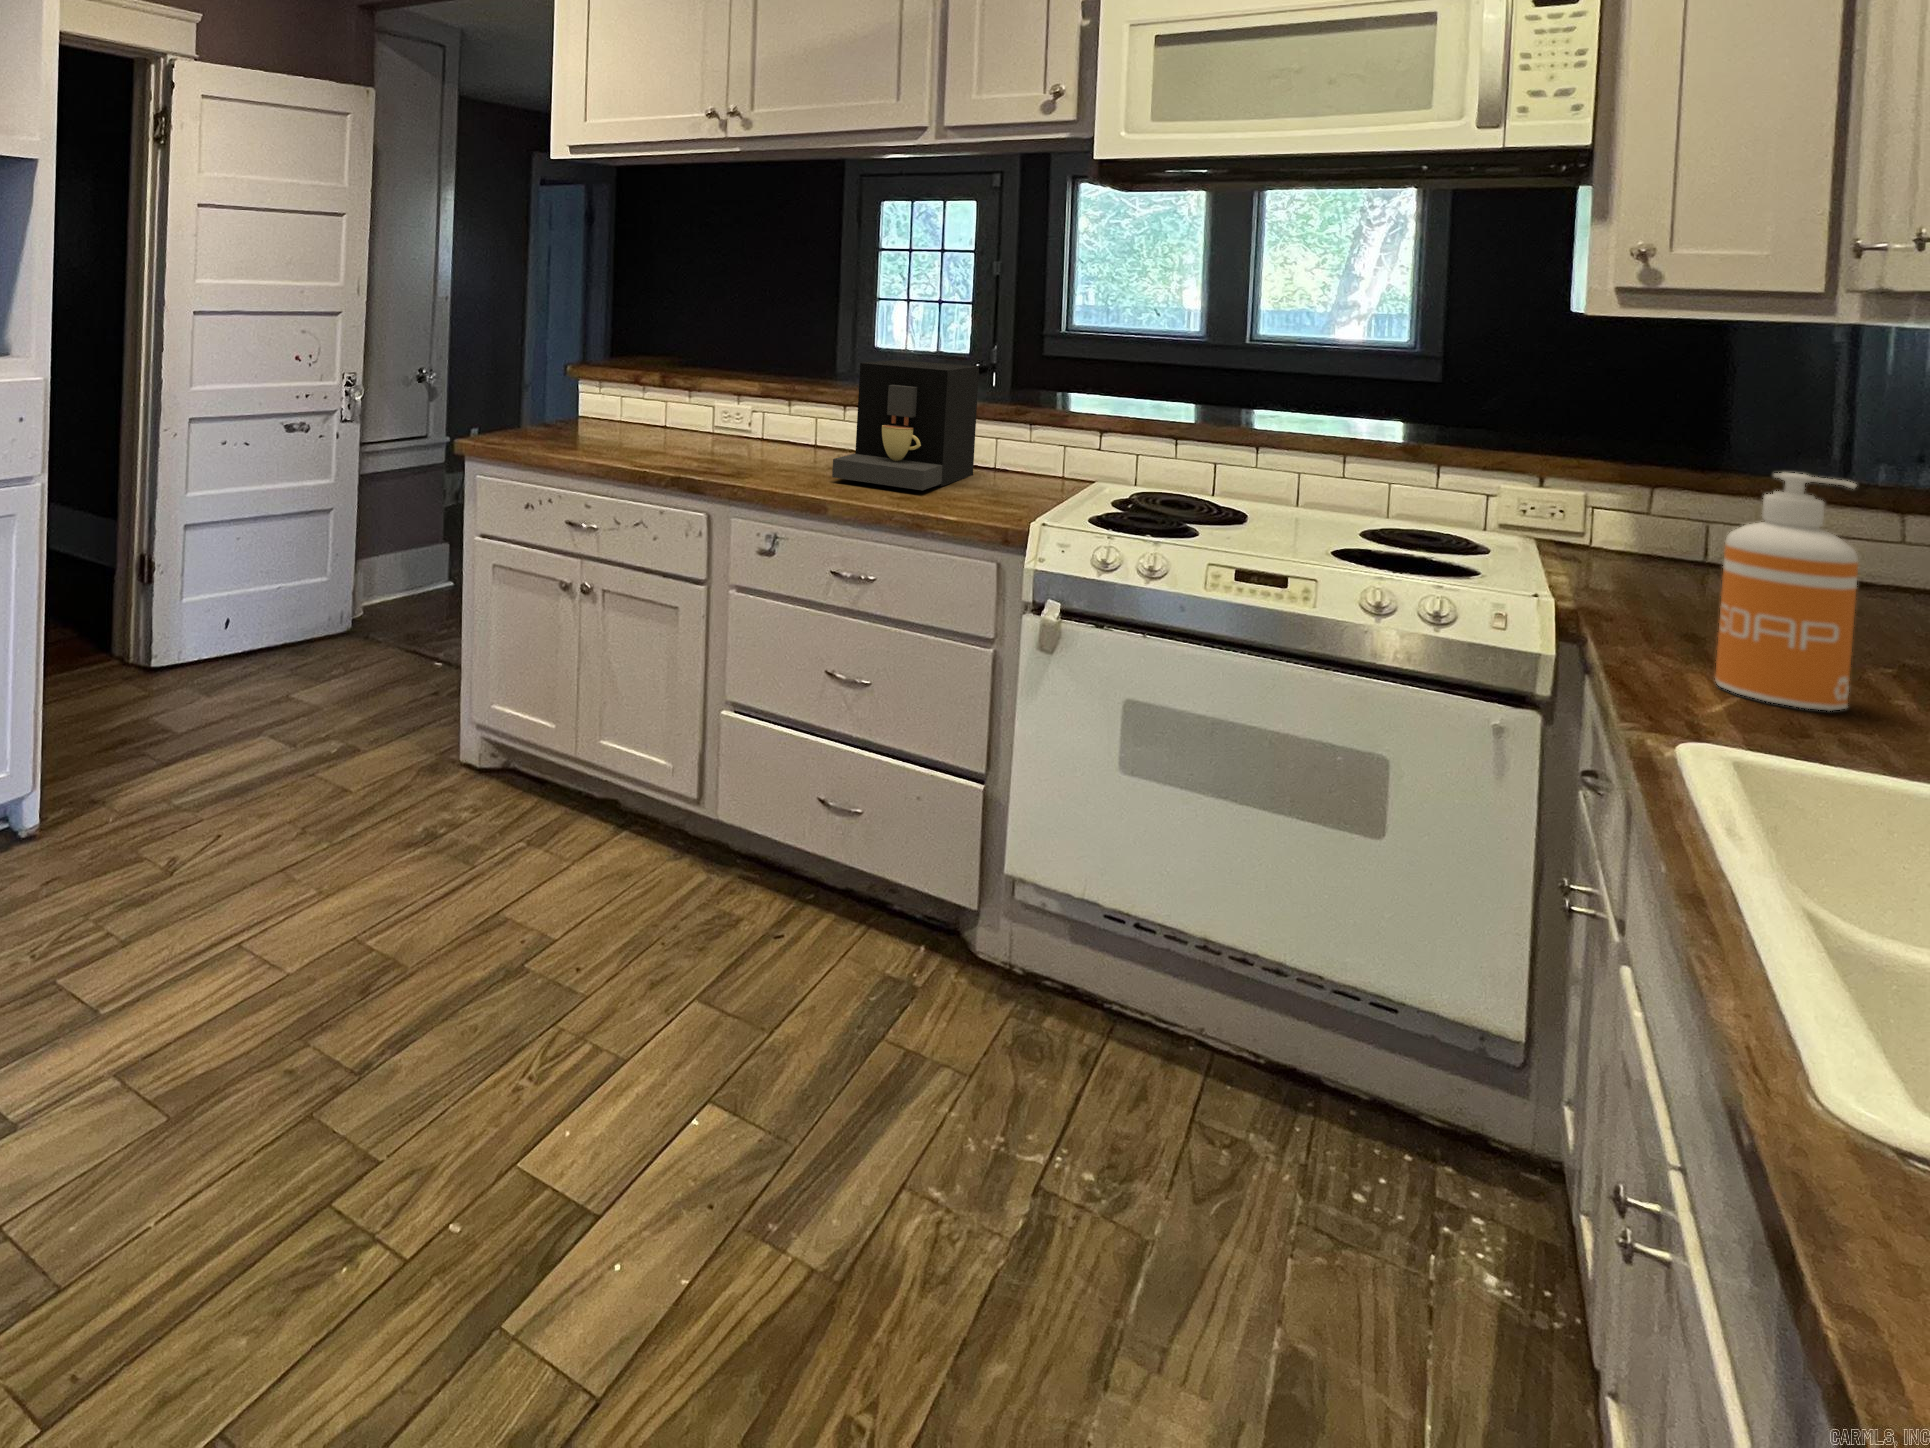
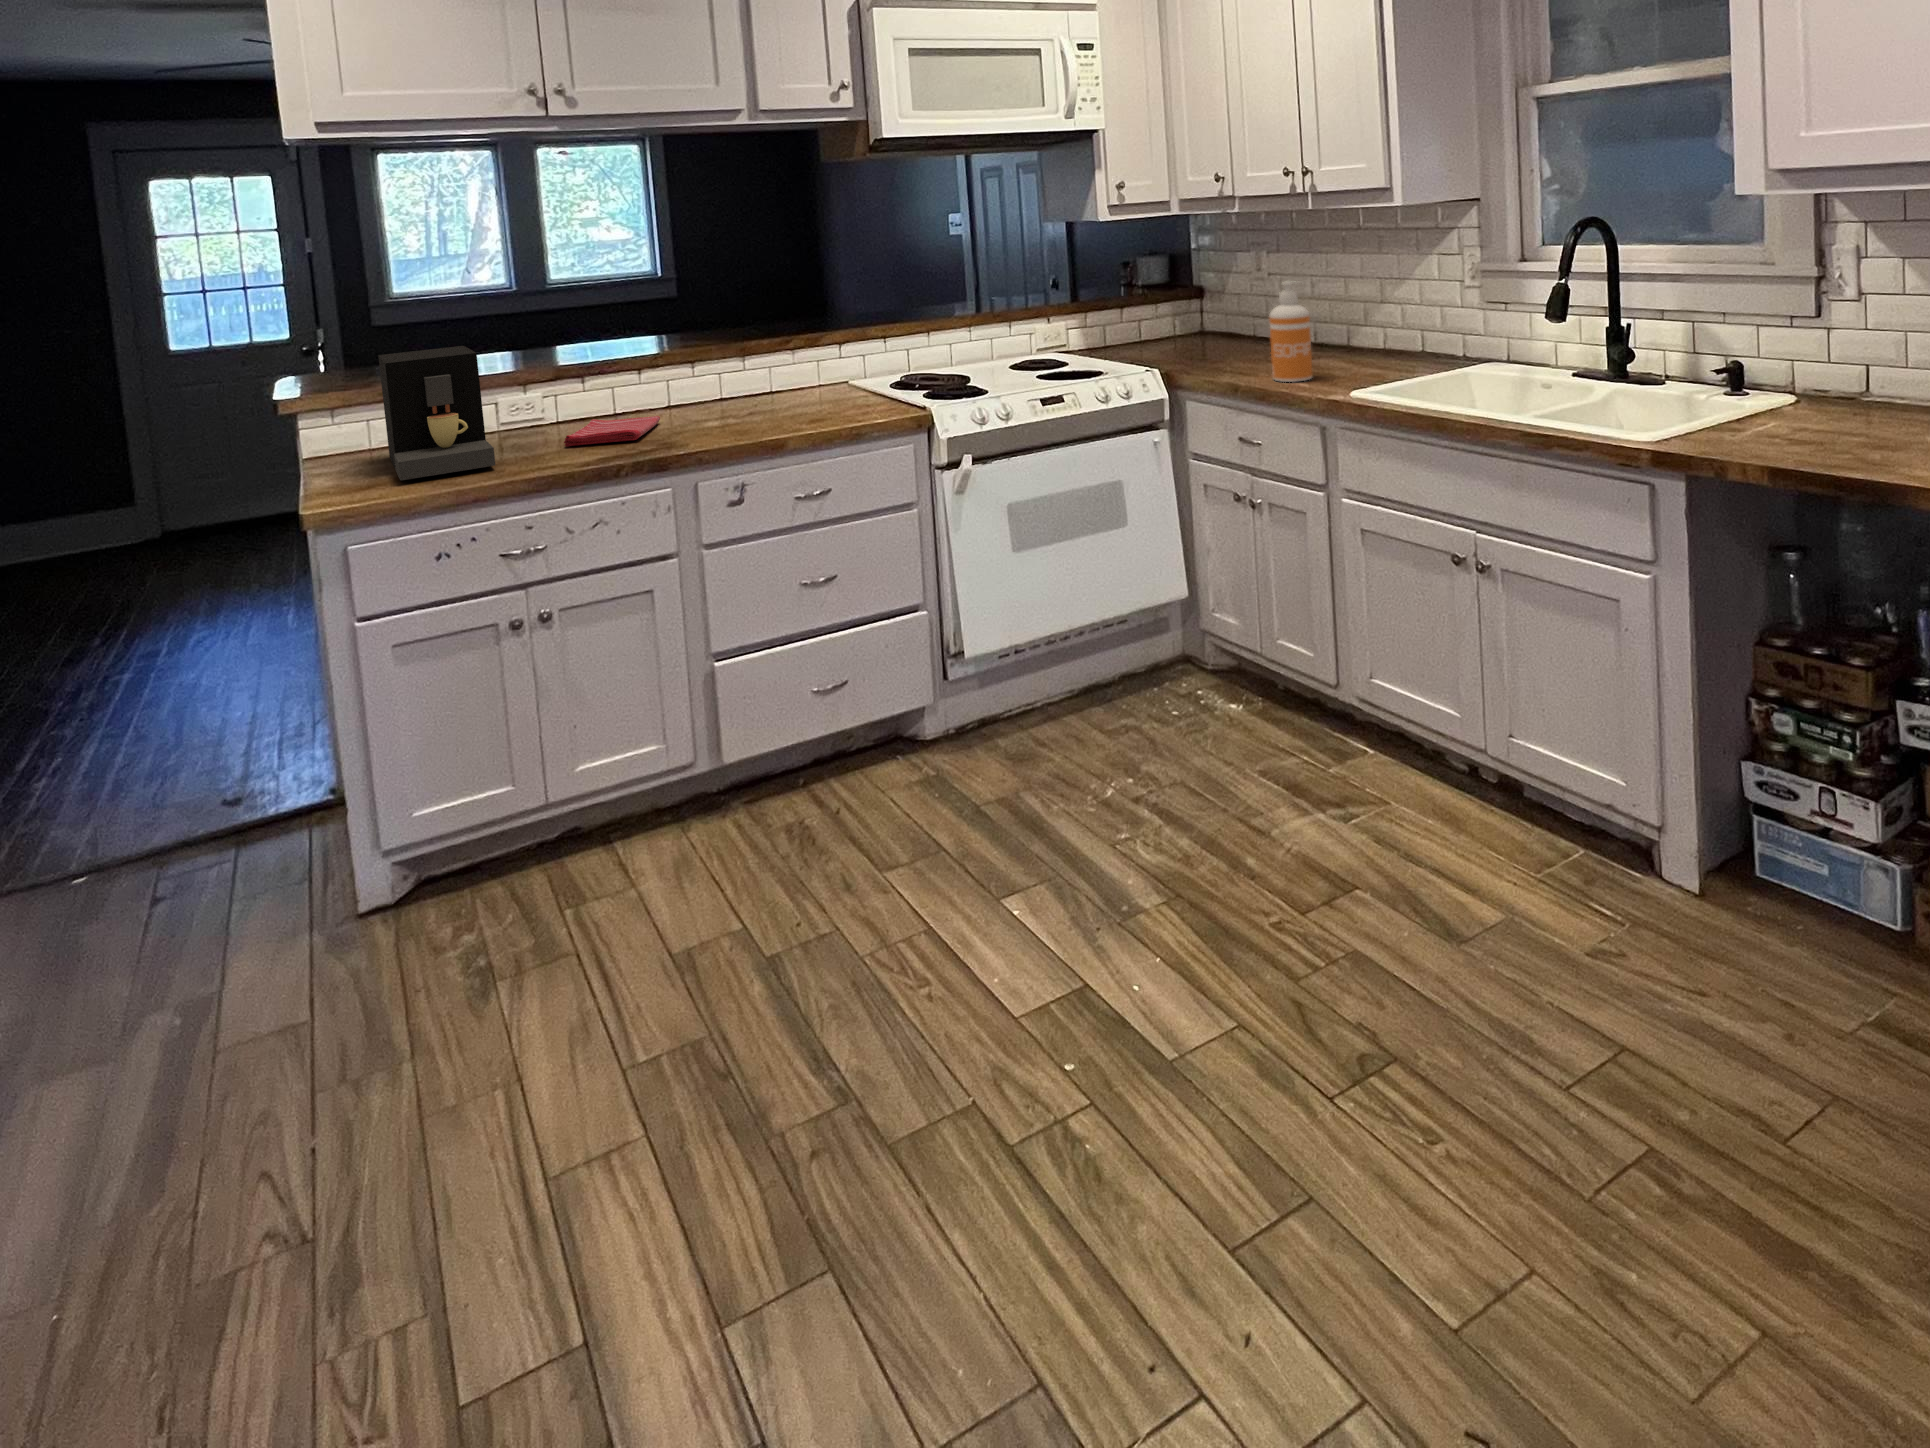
coffee maker: present [832,360,979,490] -> present [378,346,495,480]
dish towel: none [683,437,808,458] -> present [564,416,660,446]

